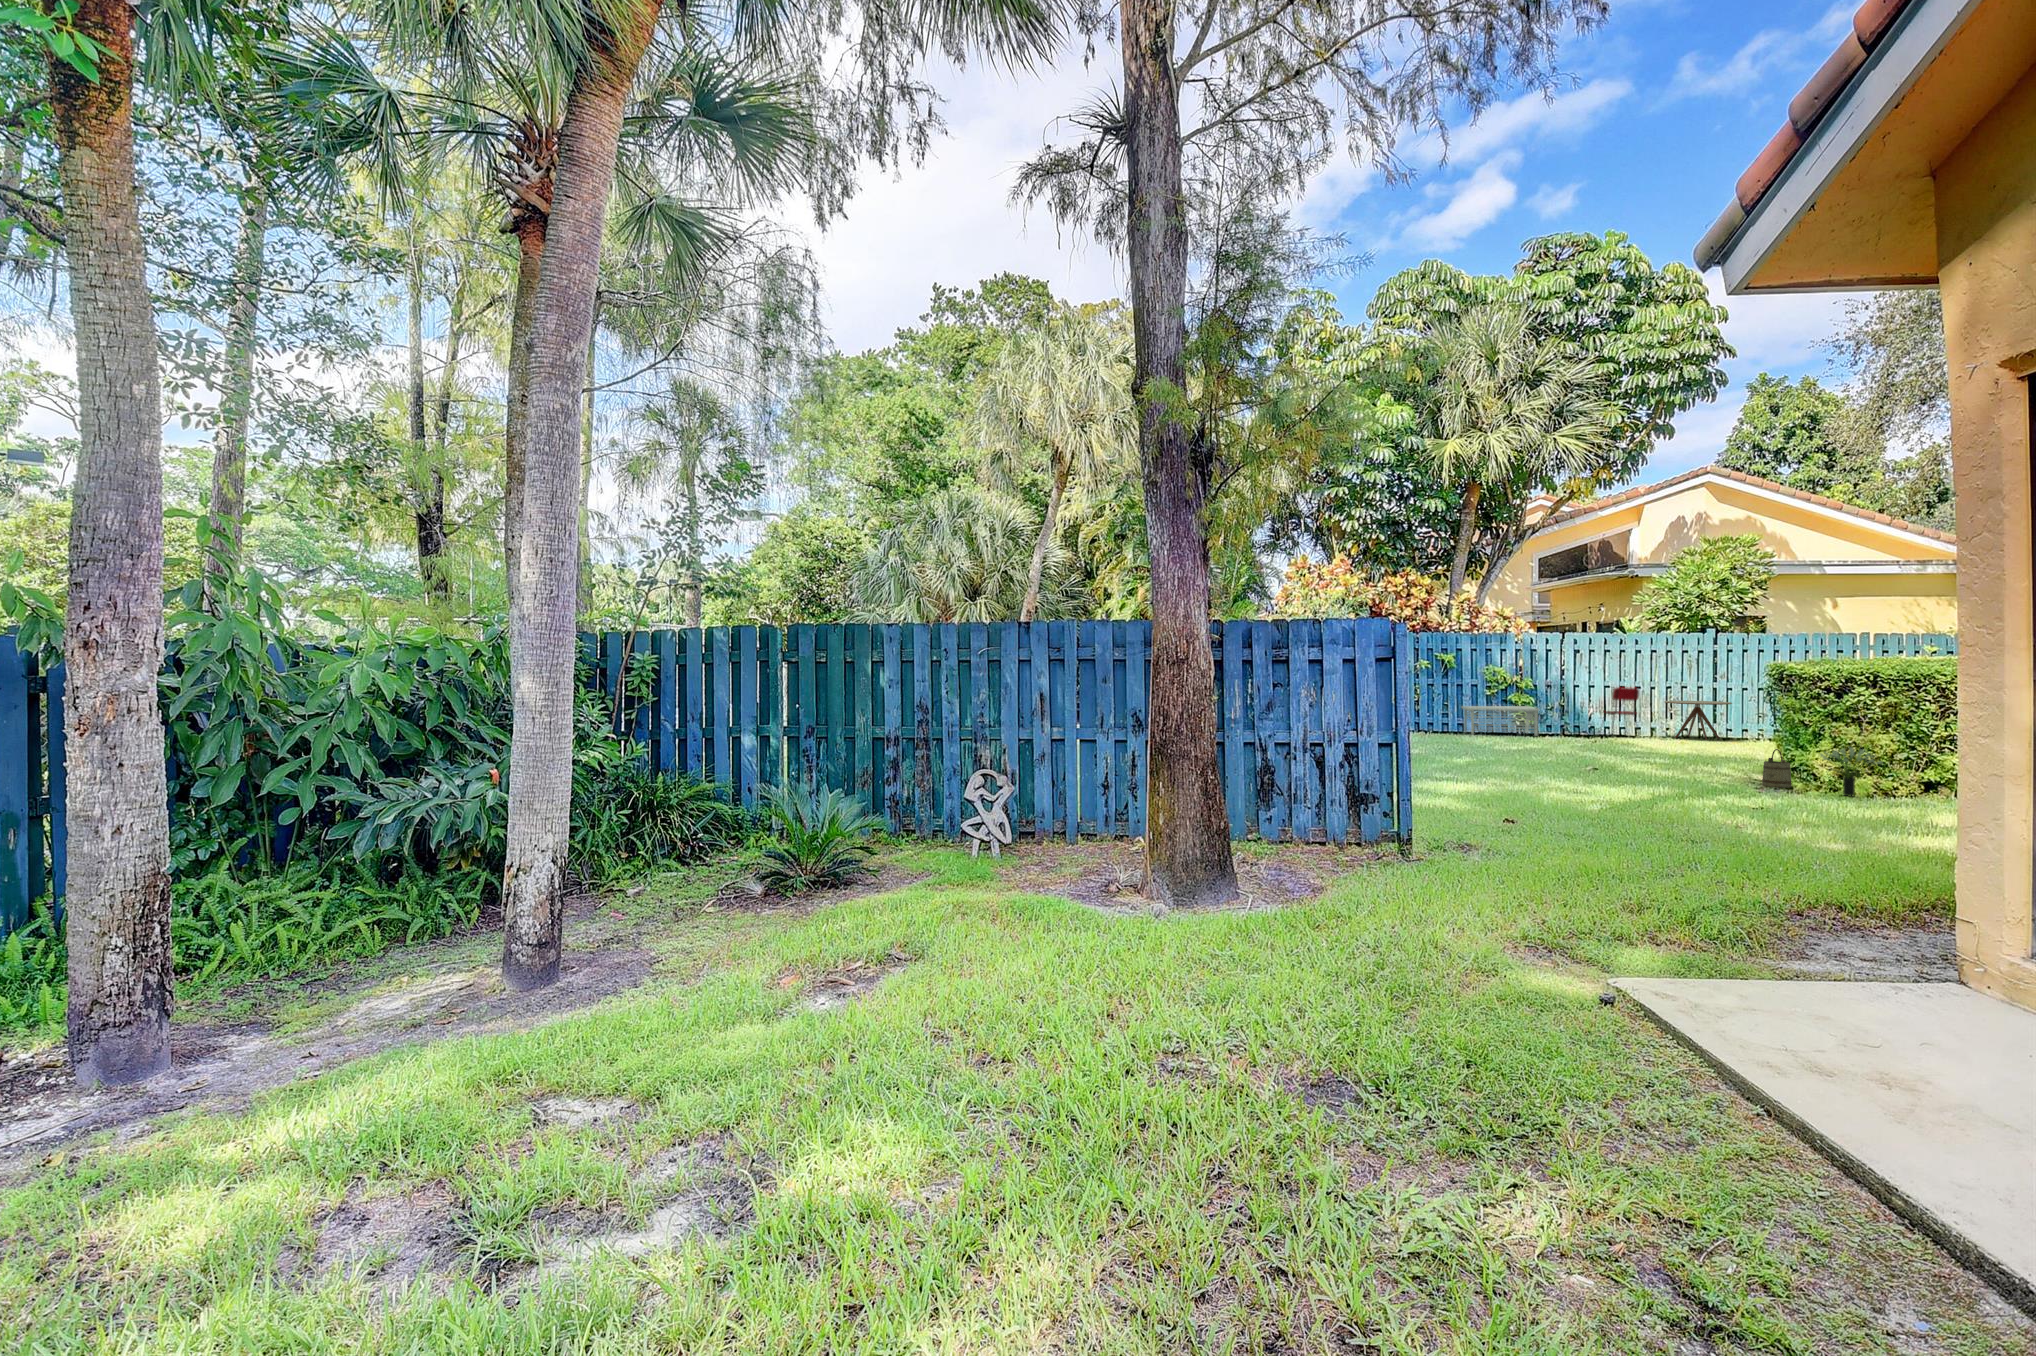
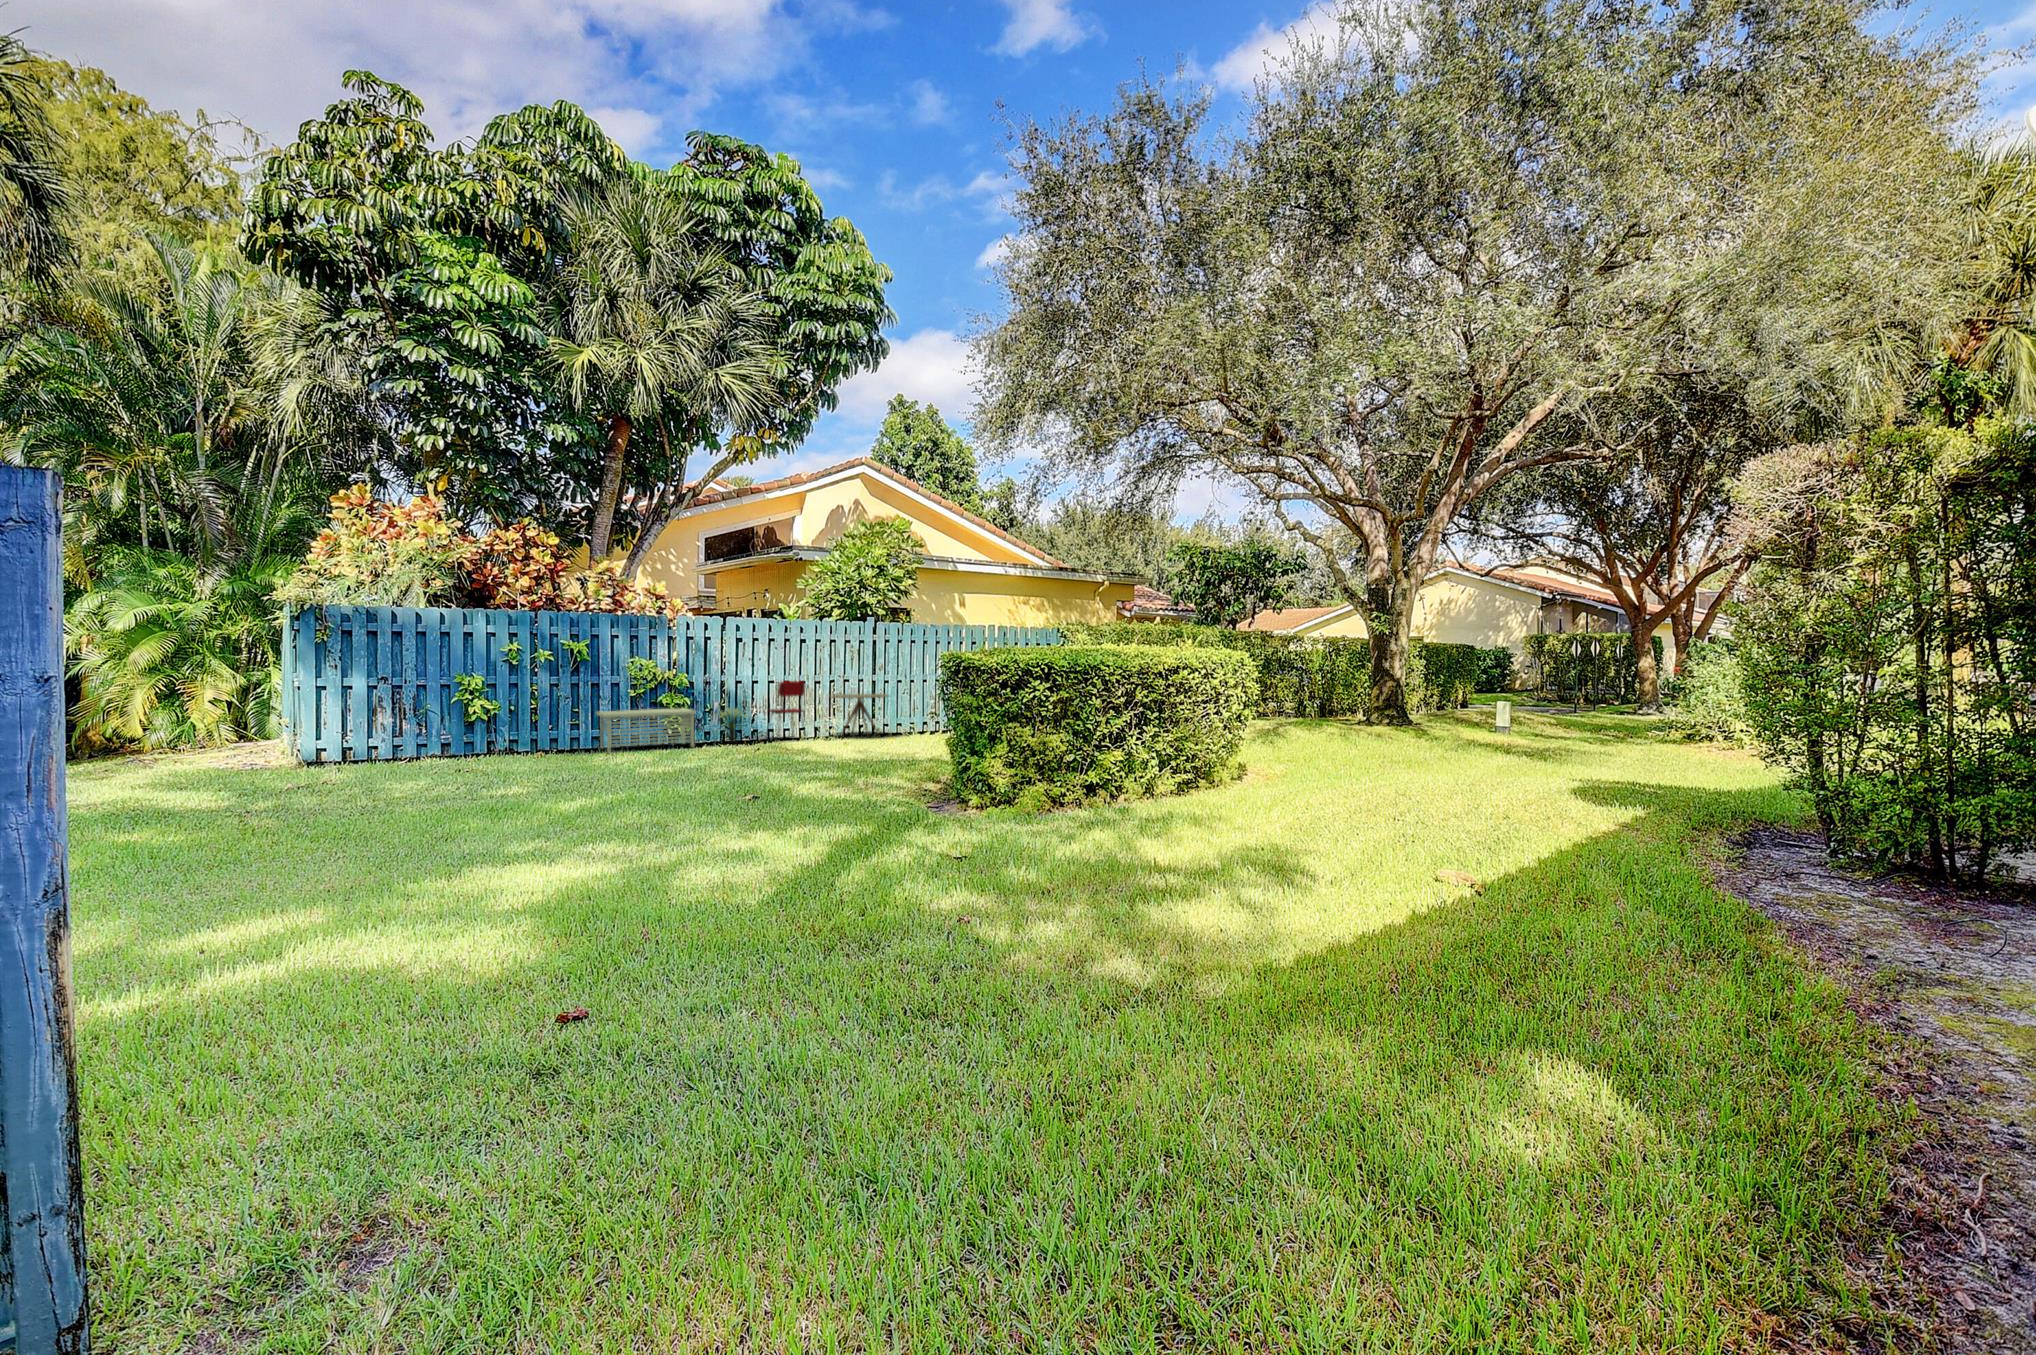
potted plant: present [1821,747,1882,796] -> present [720,707,748,742]
bucket: present [1762,749,1792,787] -> none [941,761,971,812]

